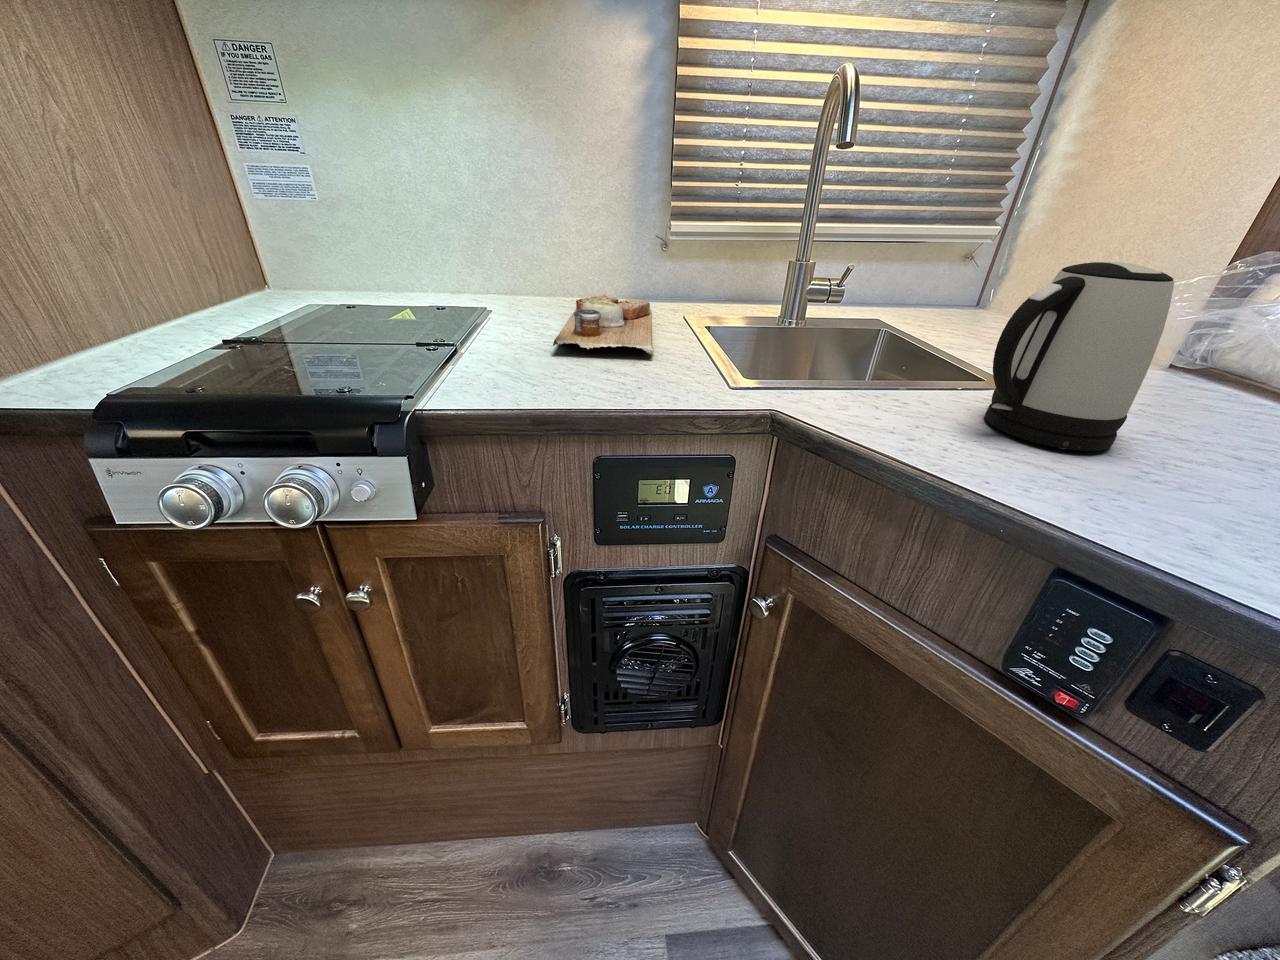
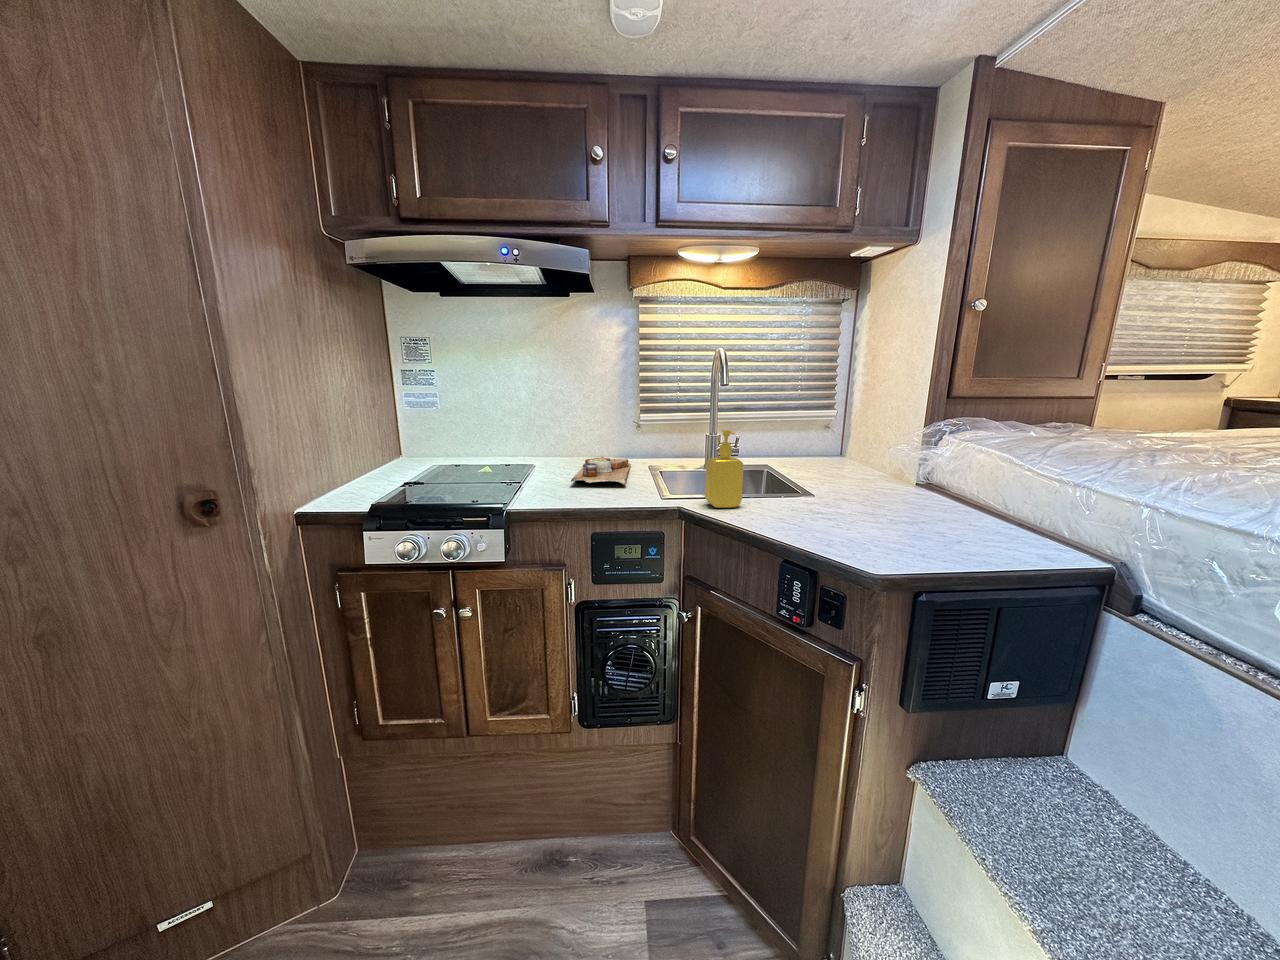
soap dispenser: none [819,249,920,418] -> present [705,430,743,508]
kettle: present [985,262,1174,451] -> none [777,433,850,517]

